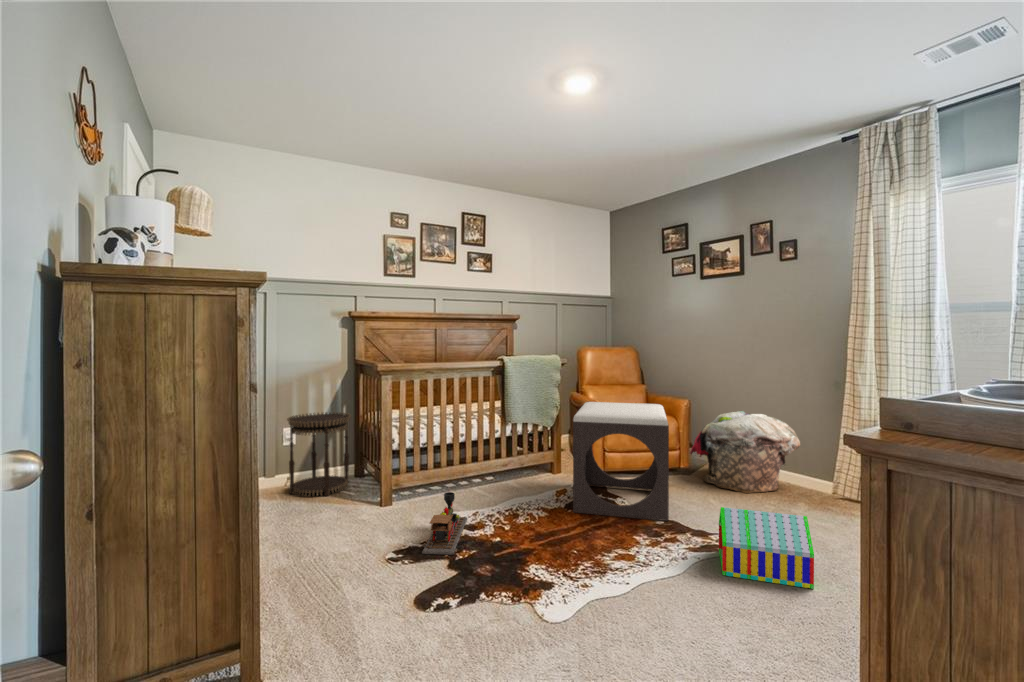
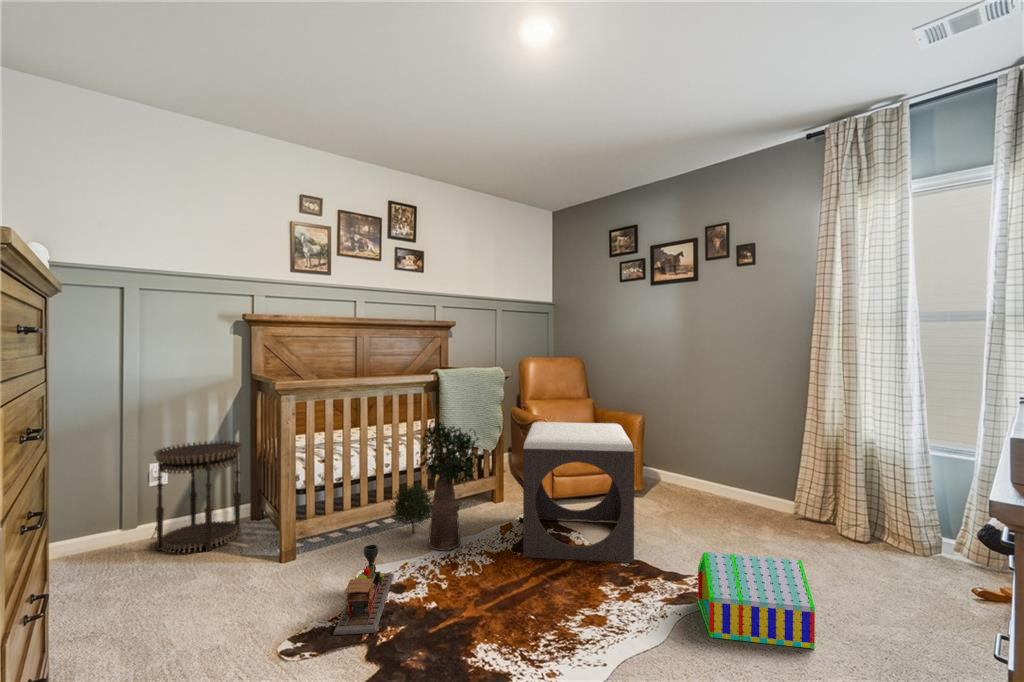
potted plant: none [463,397,539,504] -> present [391,420,482,550]
laundry basket: present [690,411,800,493] -> none [645,428,764,521]

